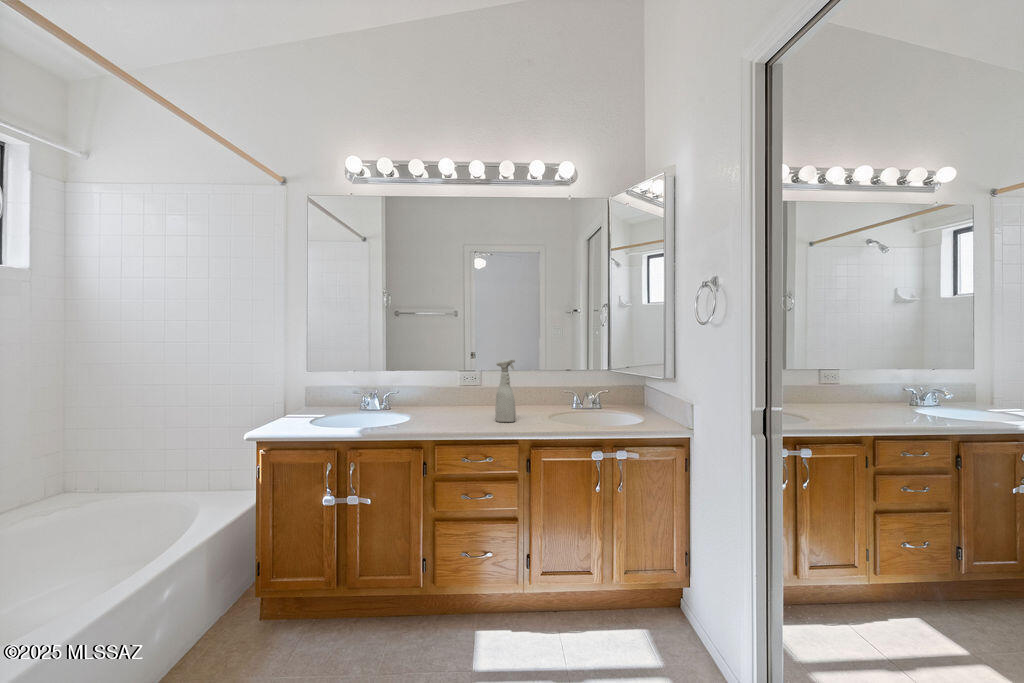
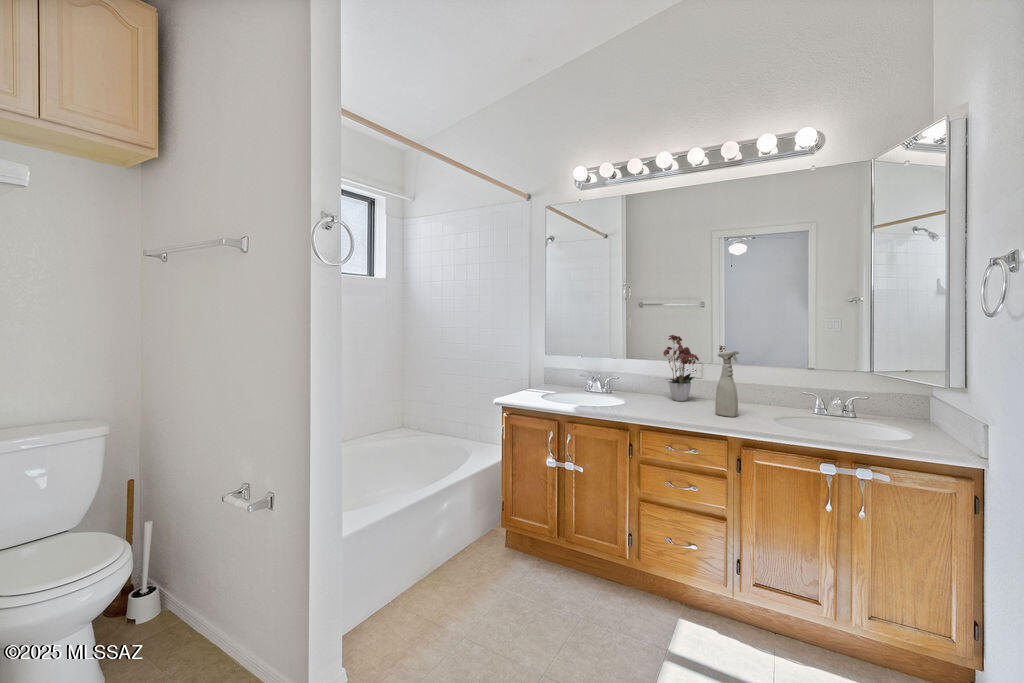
flower arrangement: none [431,342,475,413] -> present [663,335,699,401]

